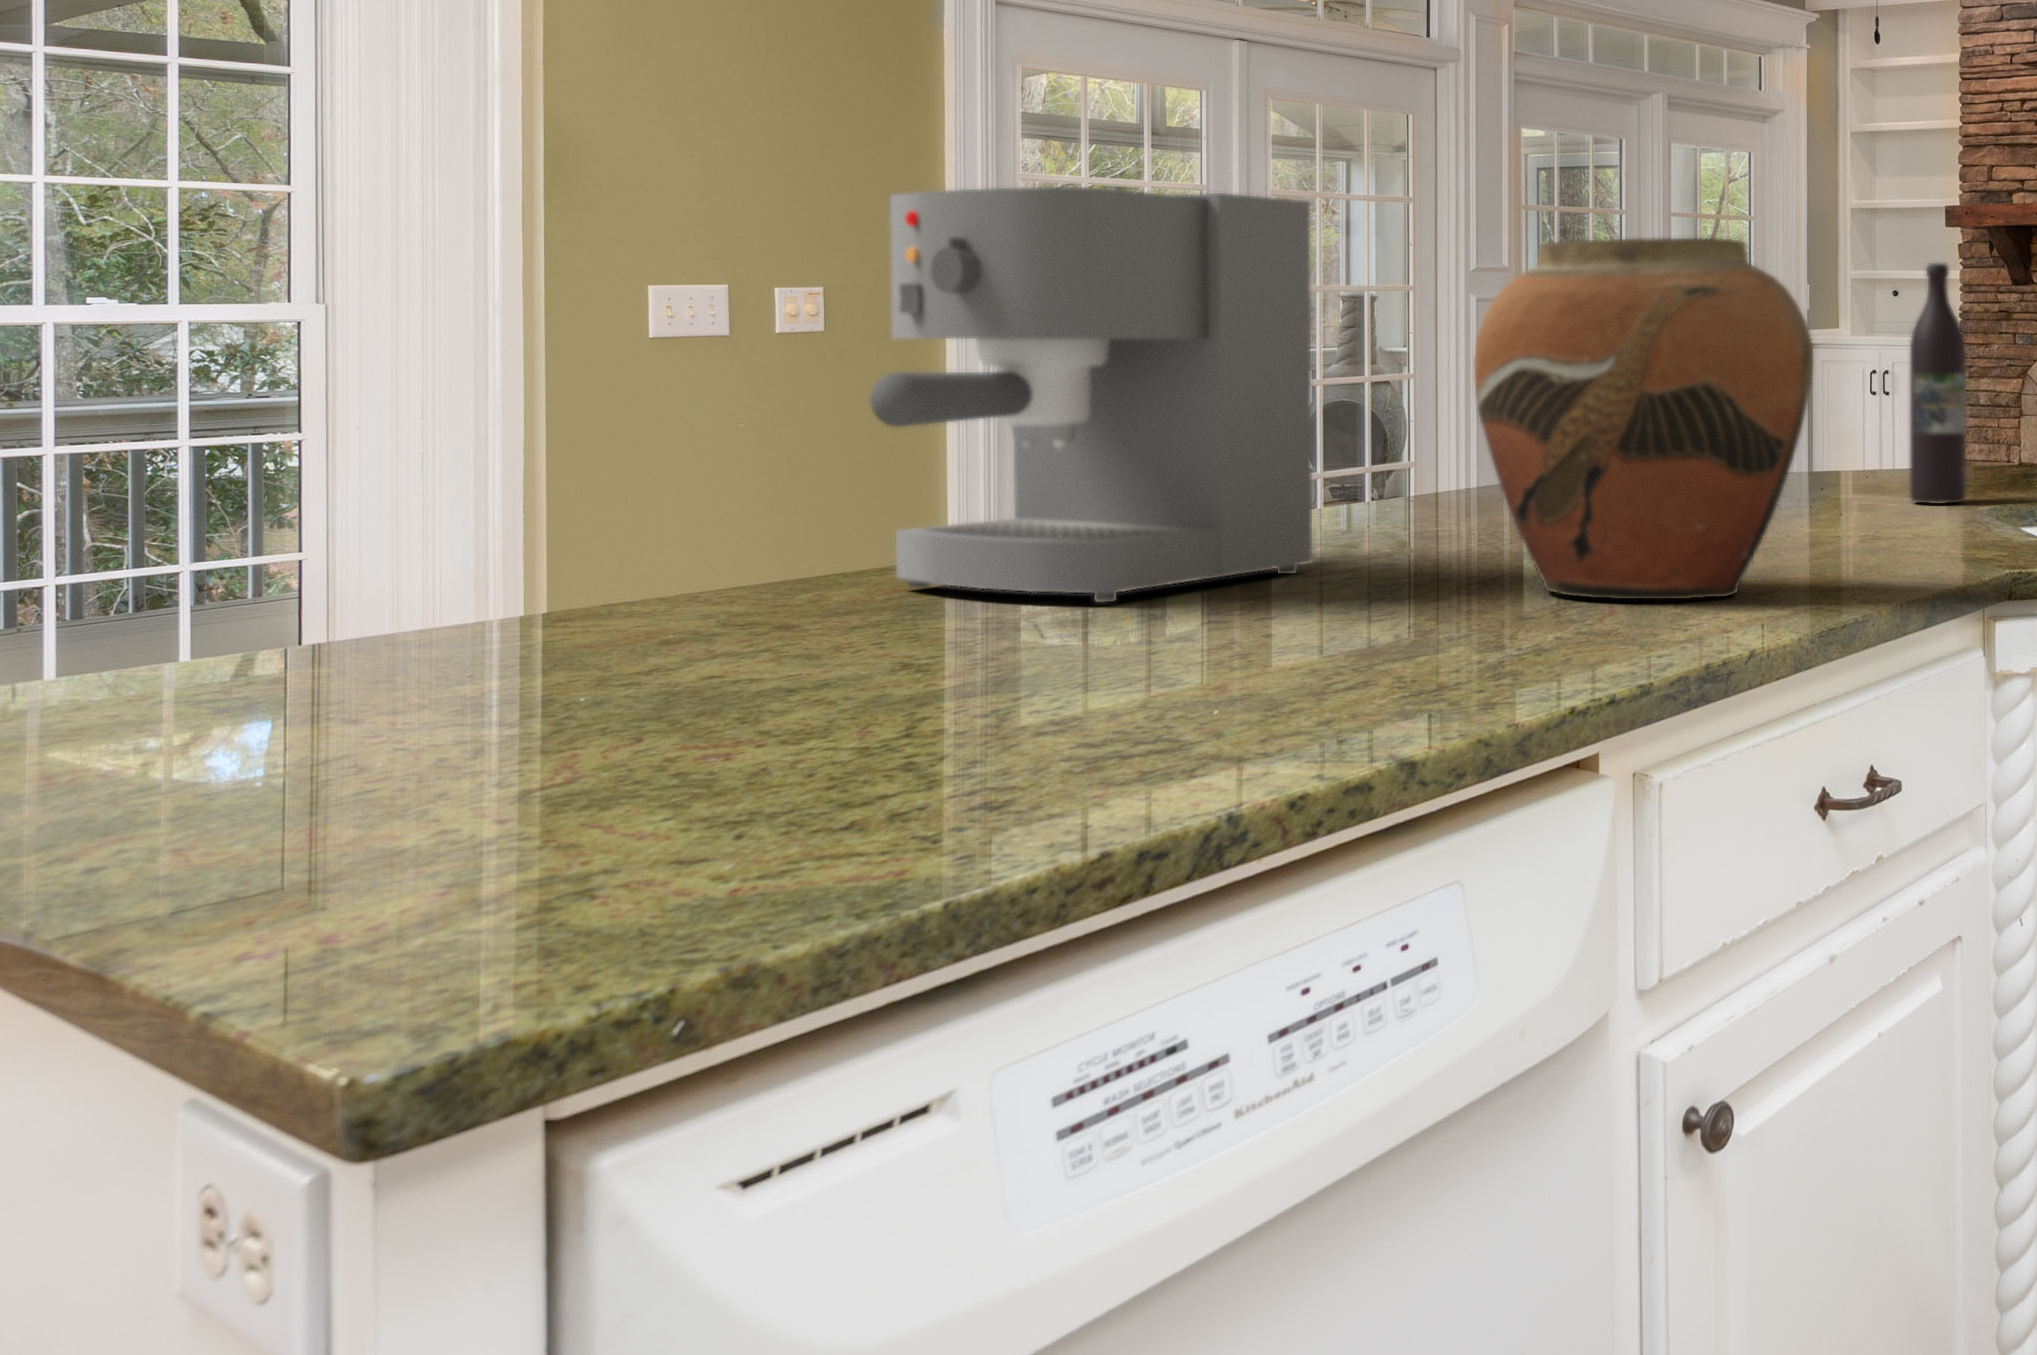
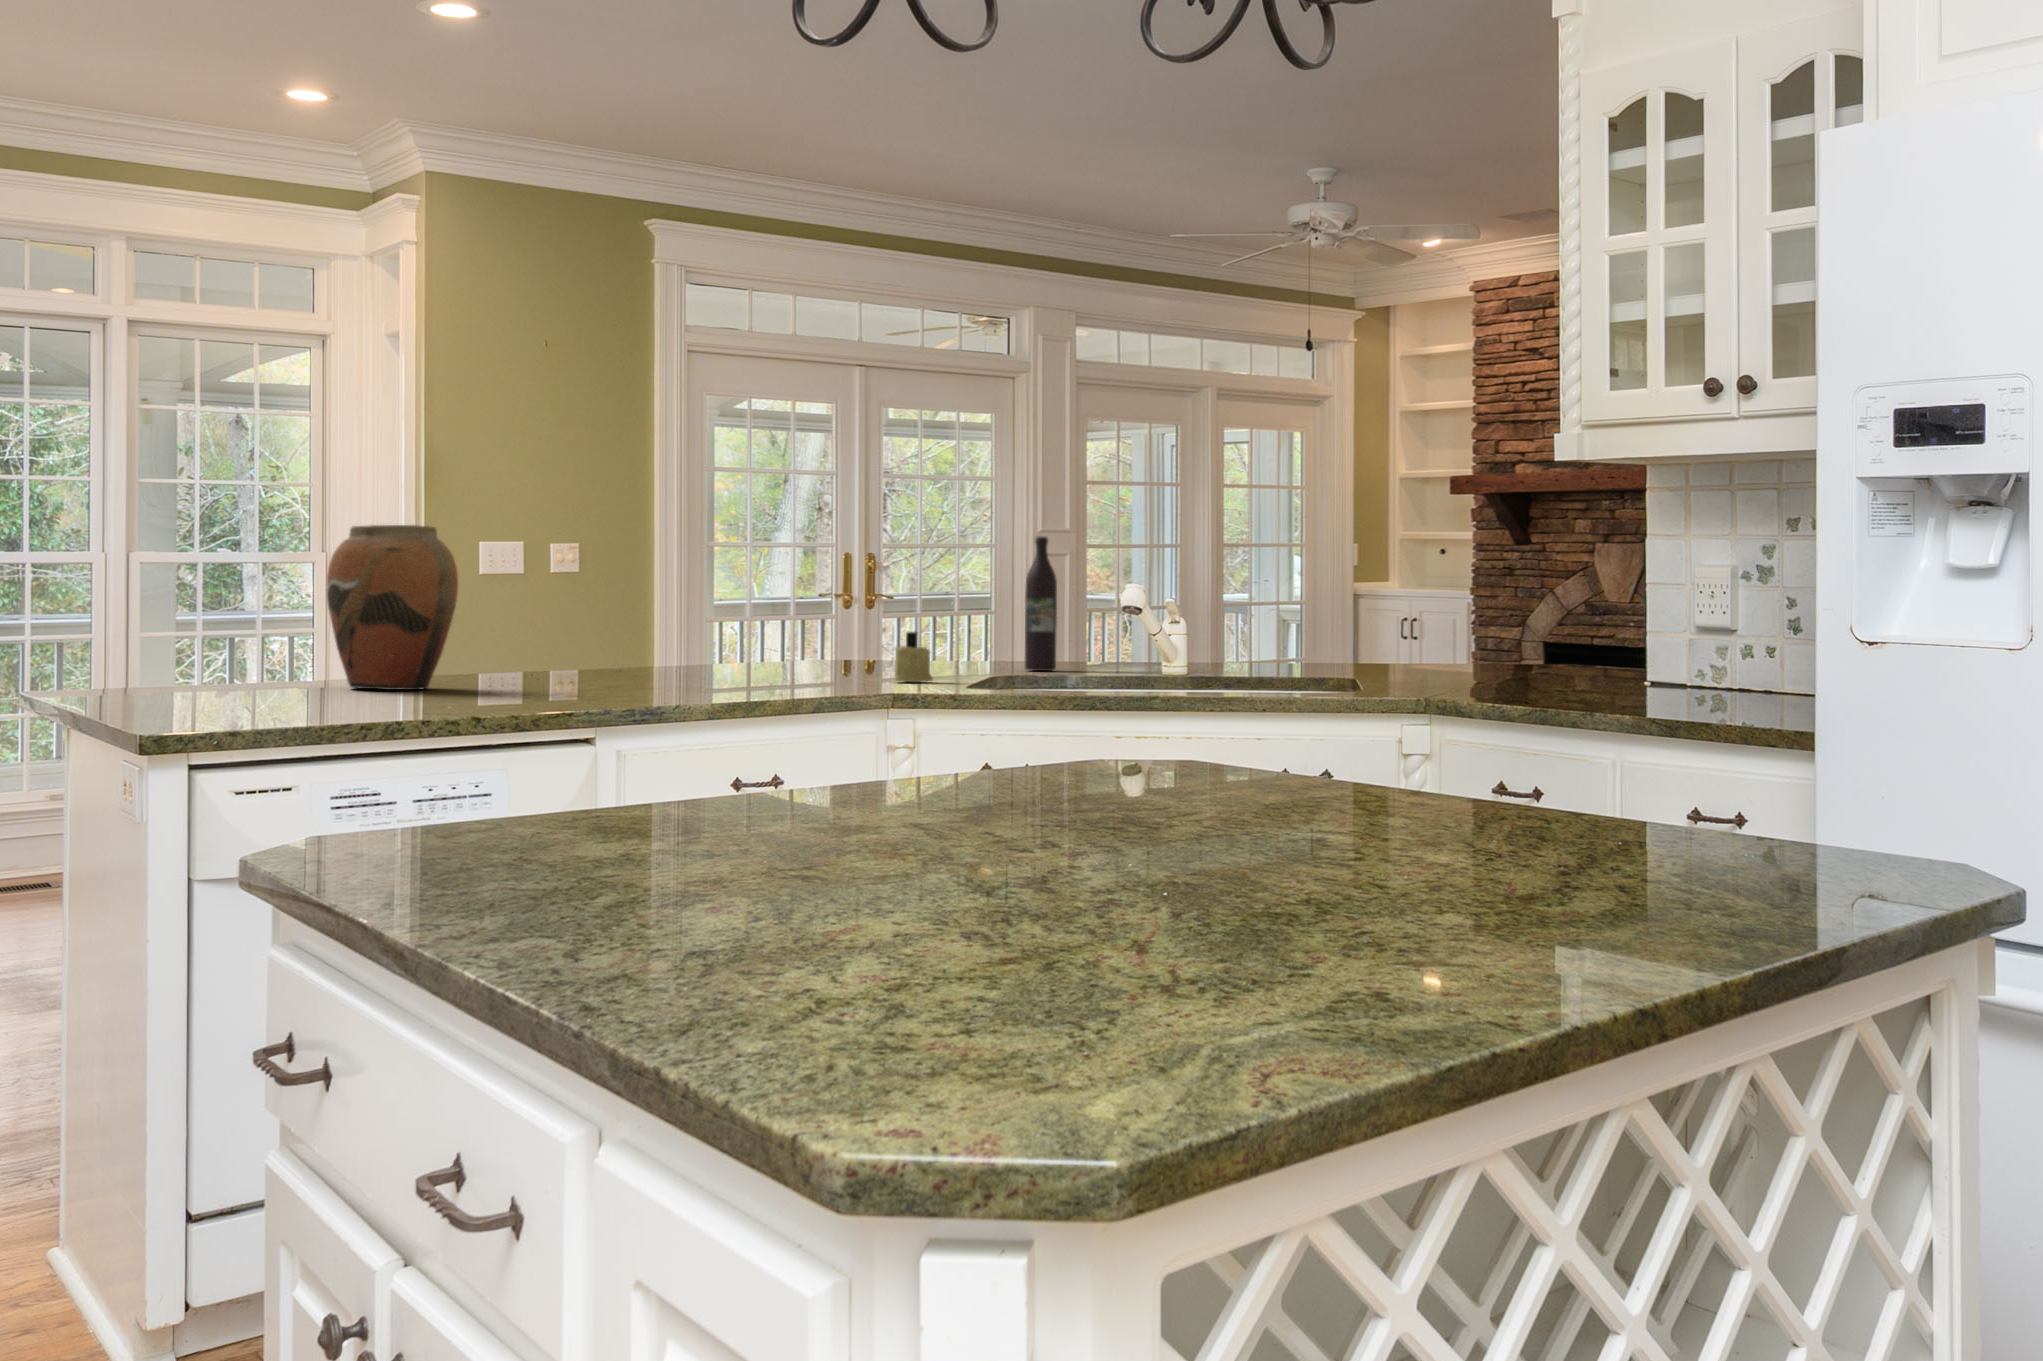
coffee maker: present [870,187,1312,602] -> none [474,508,665,680]
vase: present [1474,238,1813,599] -> present [326,525,458,690]
candle: none [1843,454,1919,561] -> present [894,632,933,682]

